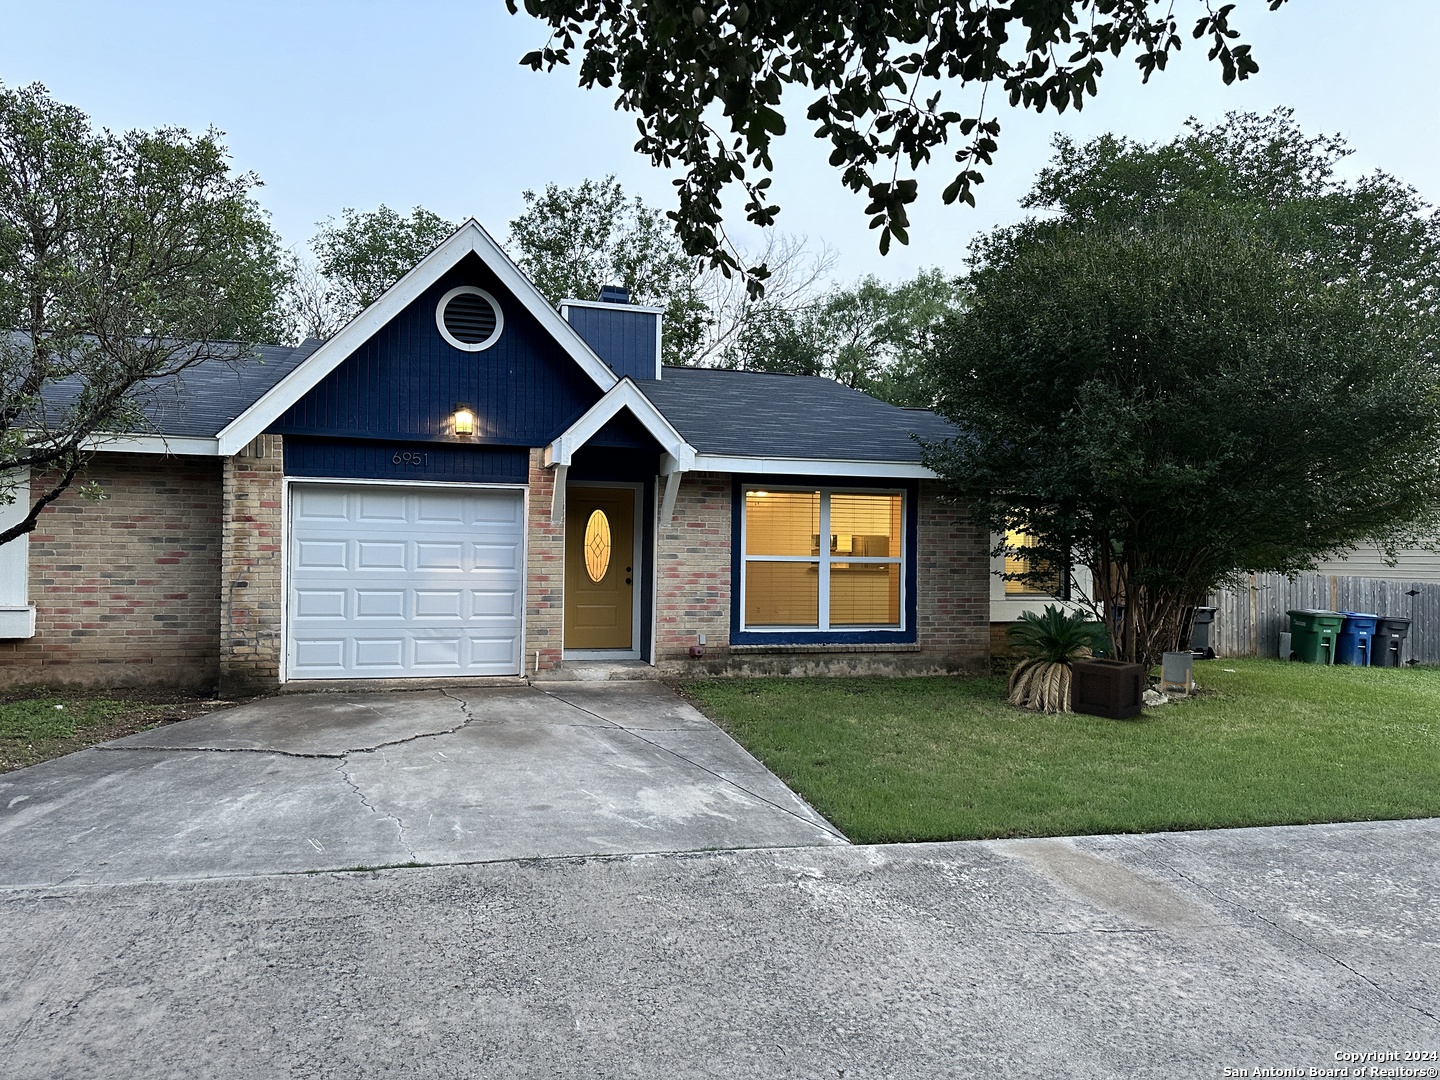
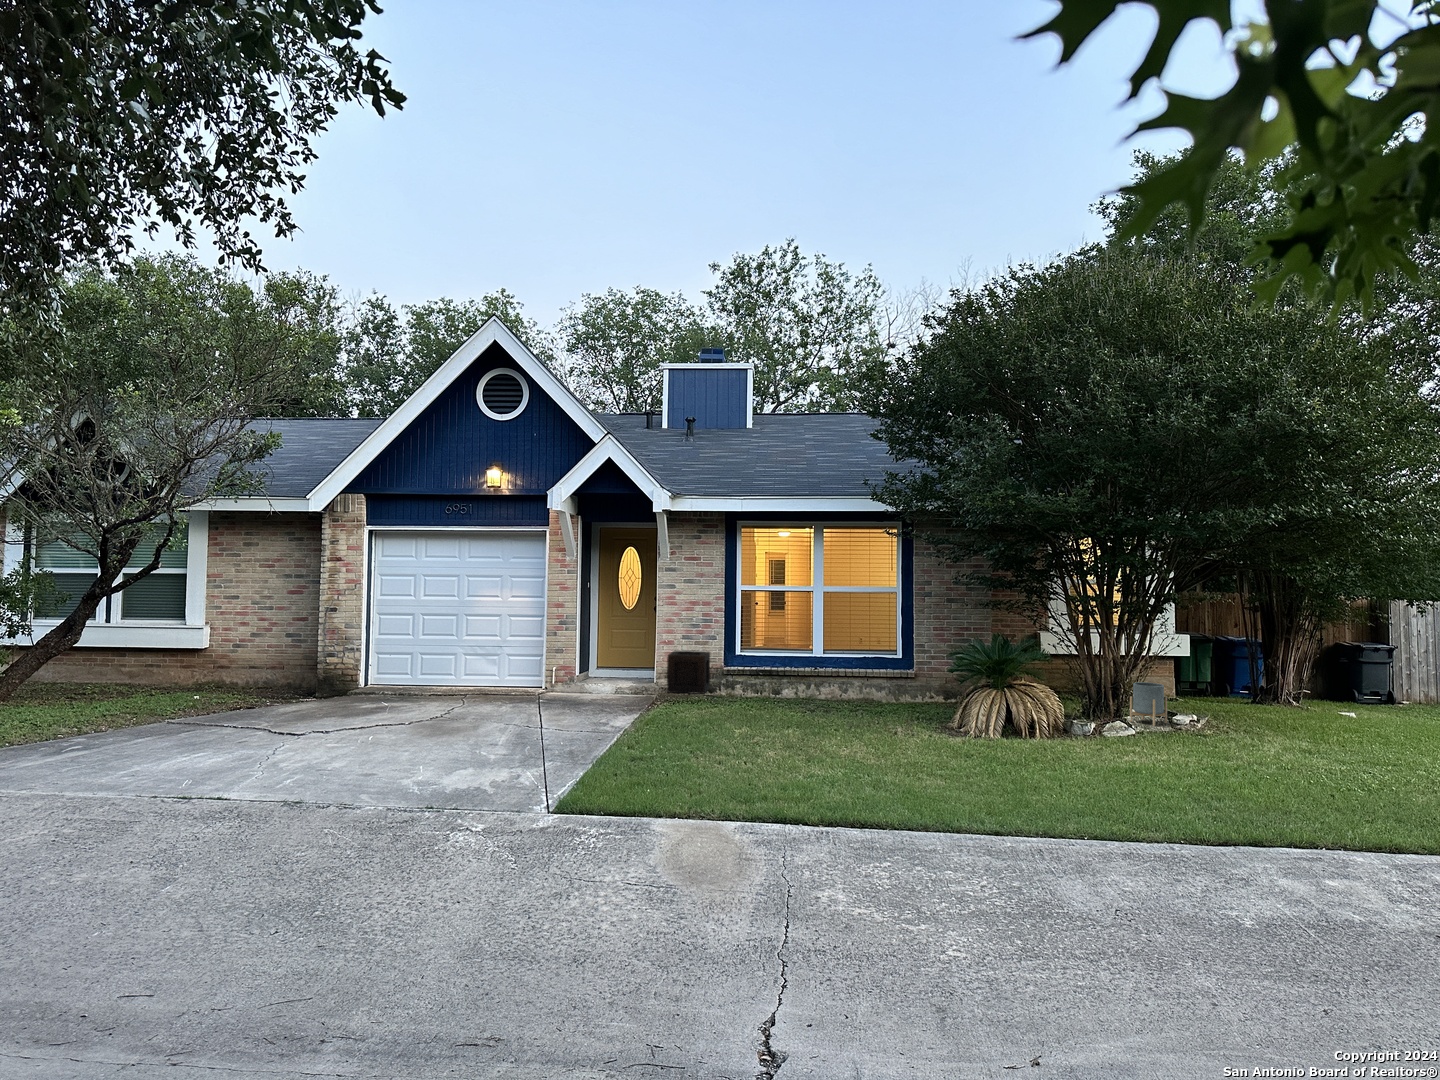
wooden crate: present [1070,658,1143,719] -> present [667,651,710,694]

